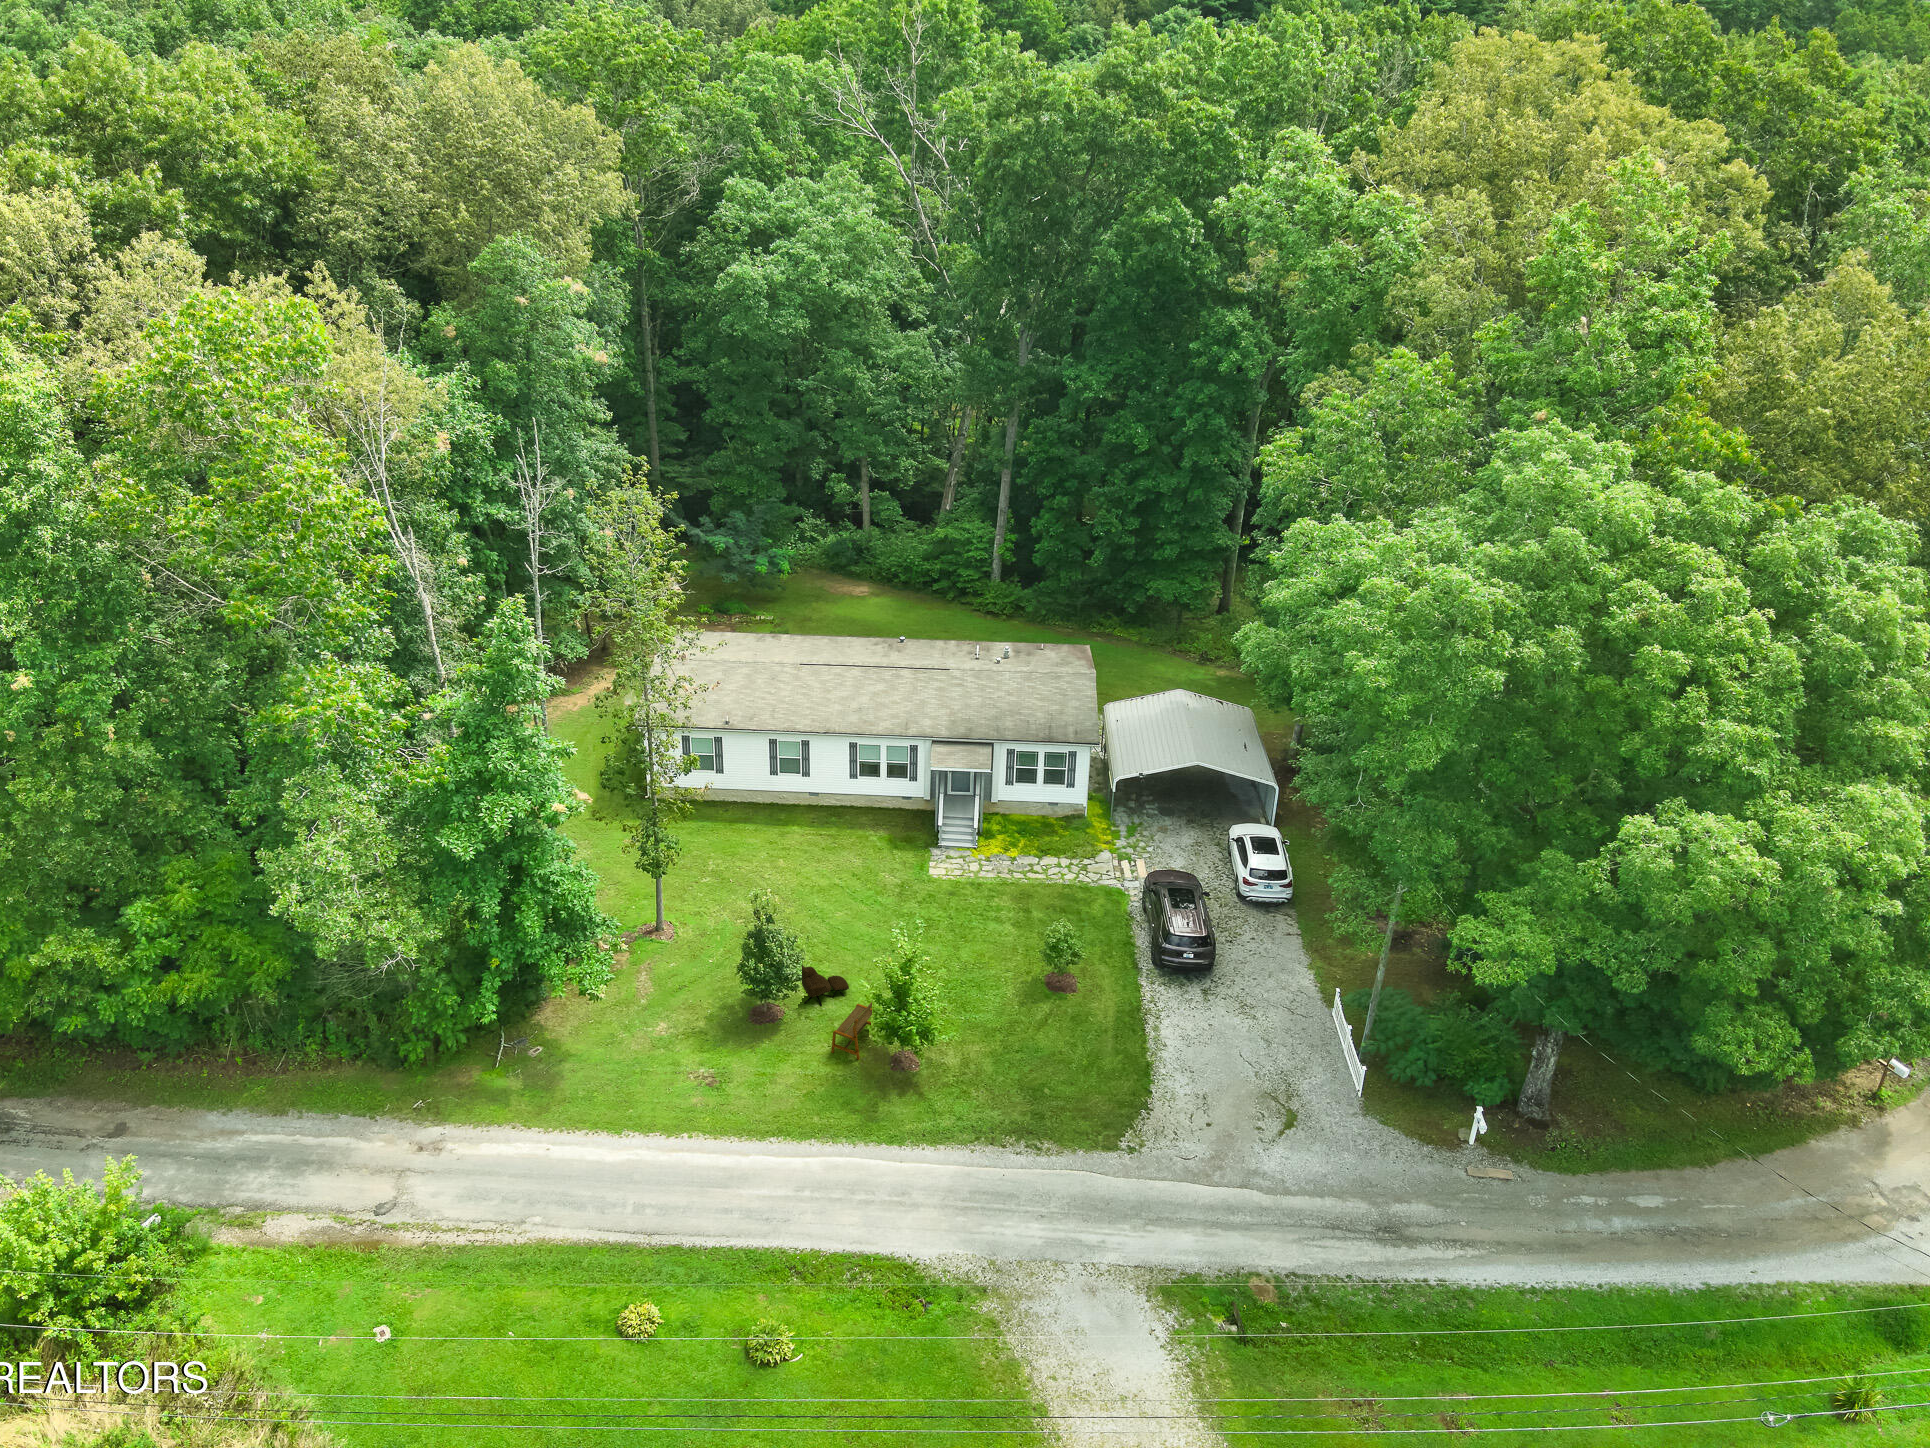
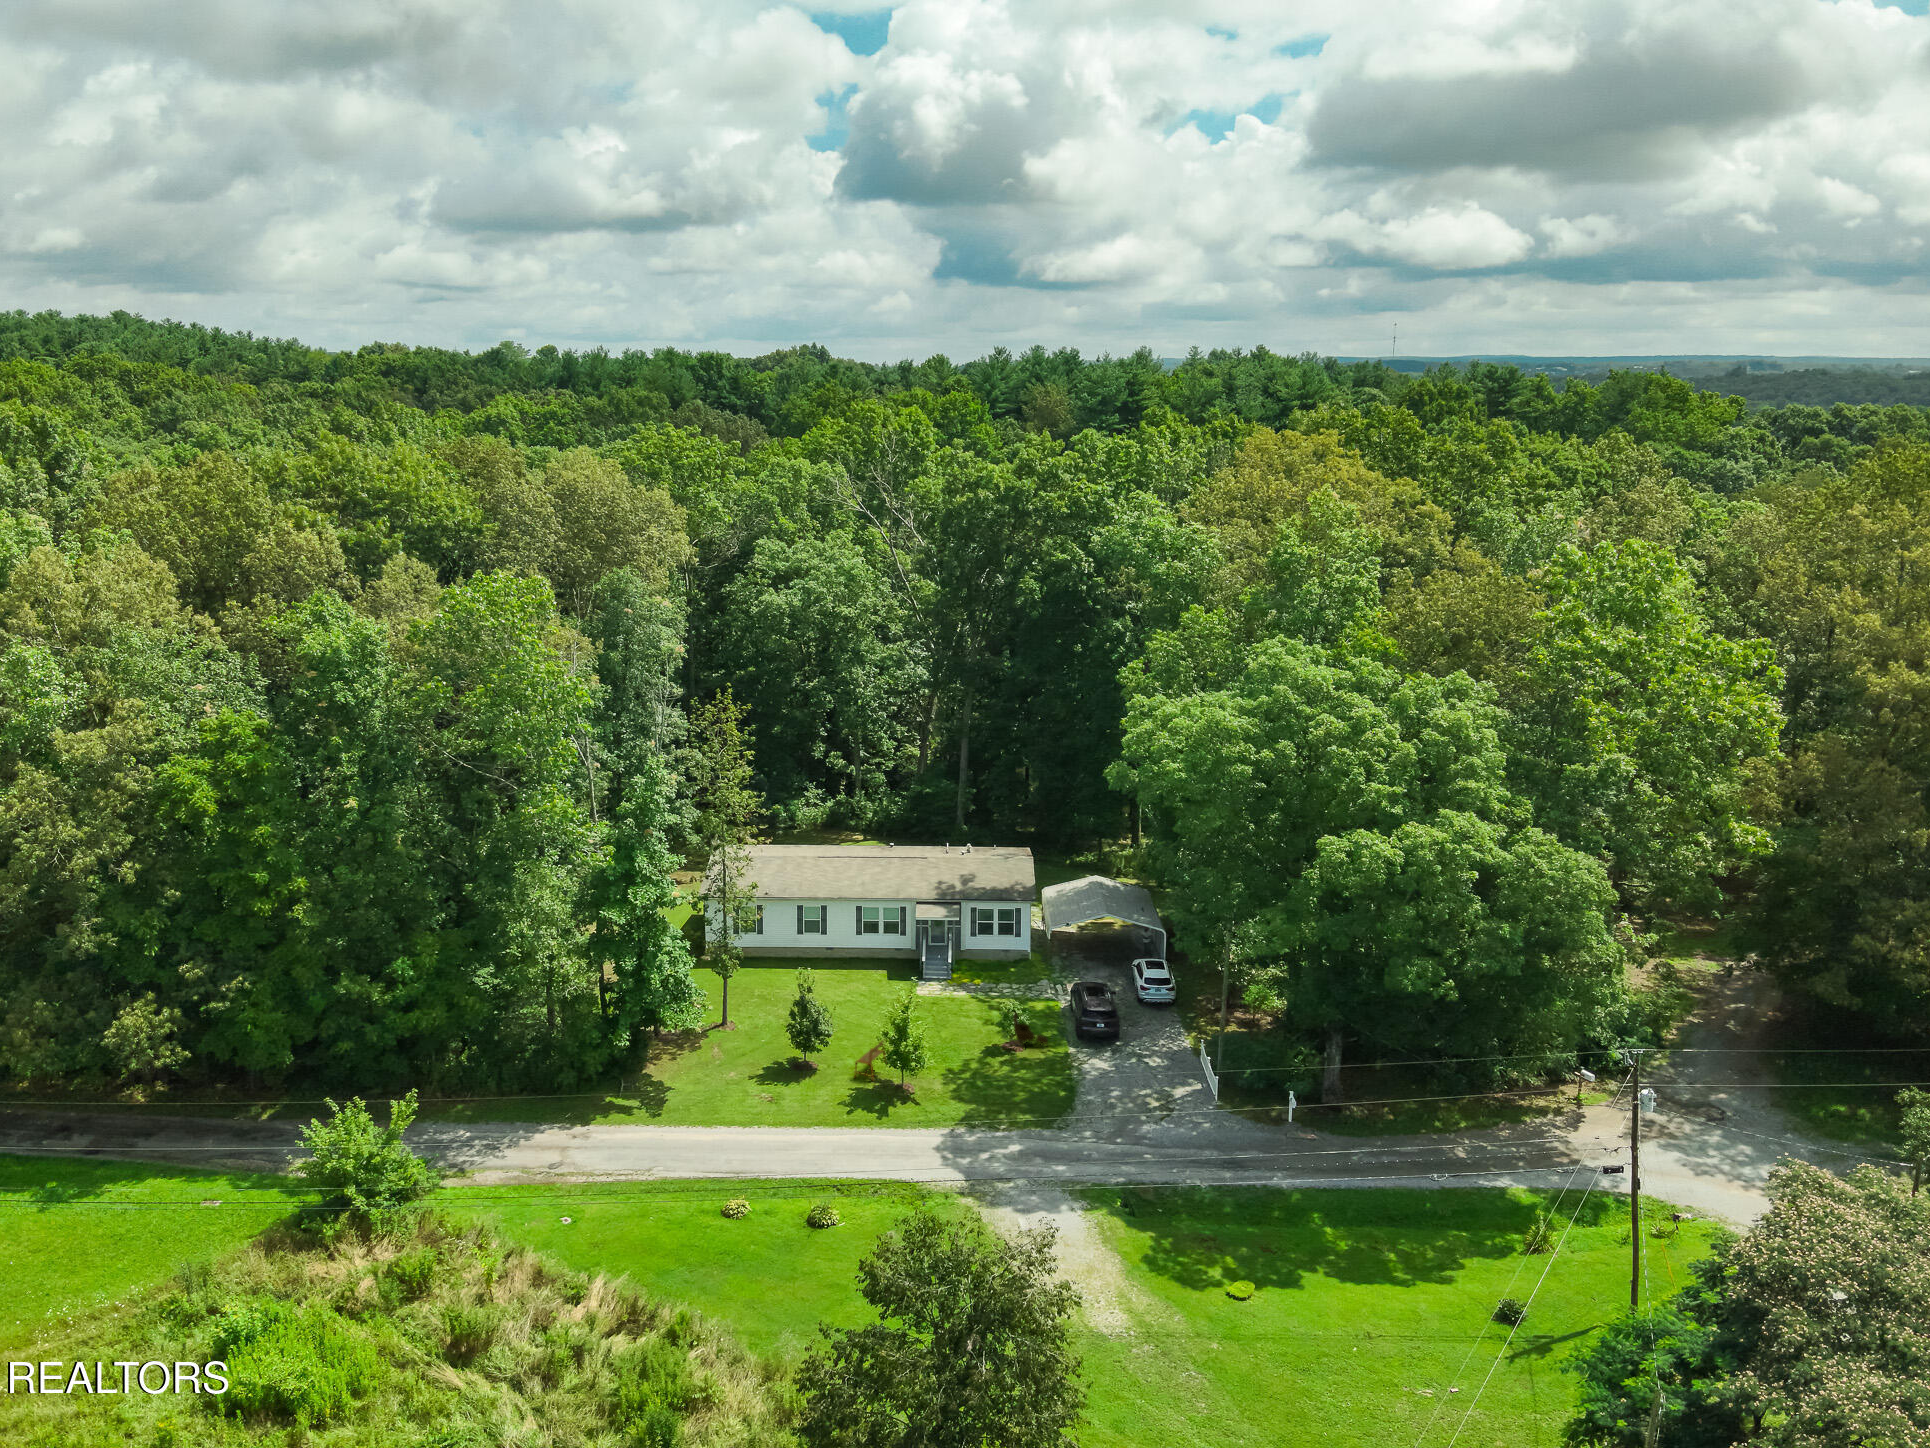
lounge chair: present [802,965,849,1006] -> present [1013,1013,1048,1046]

